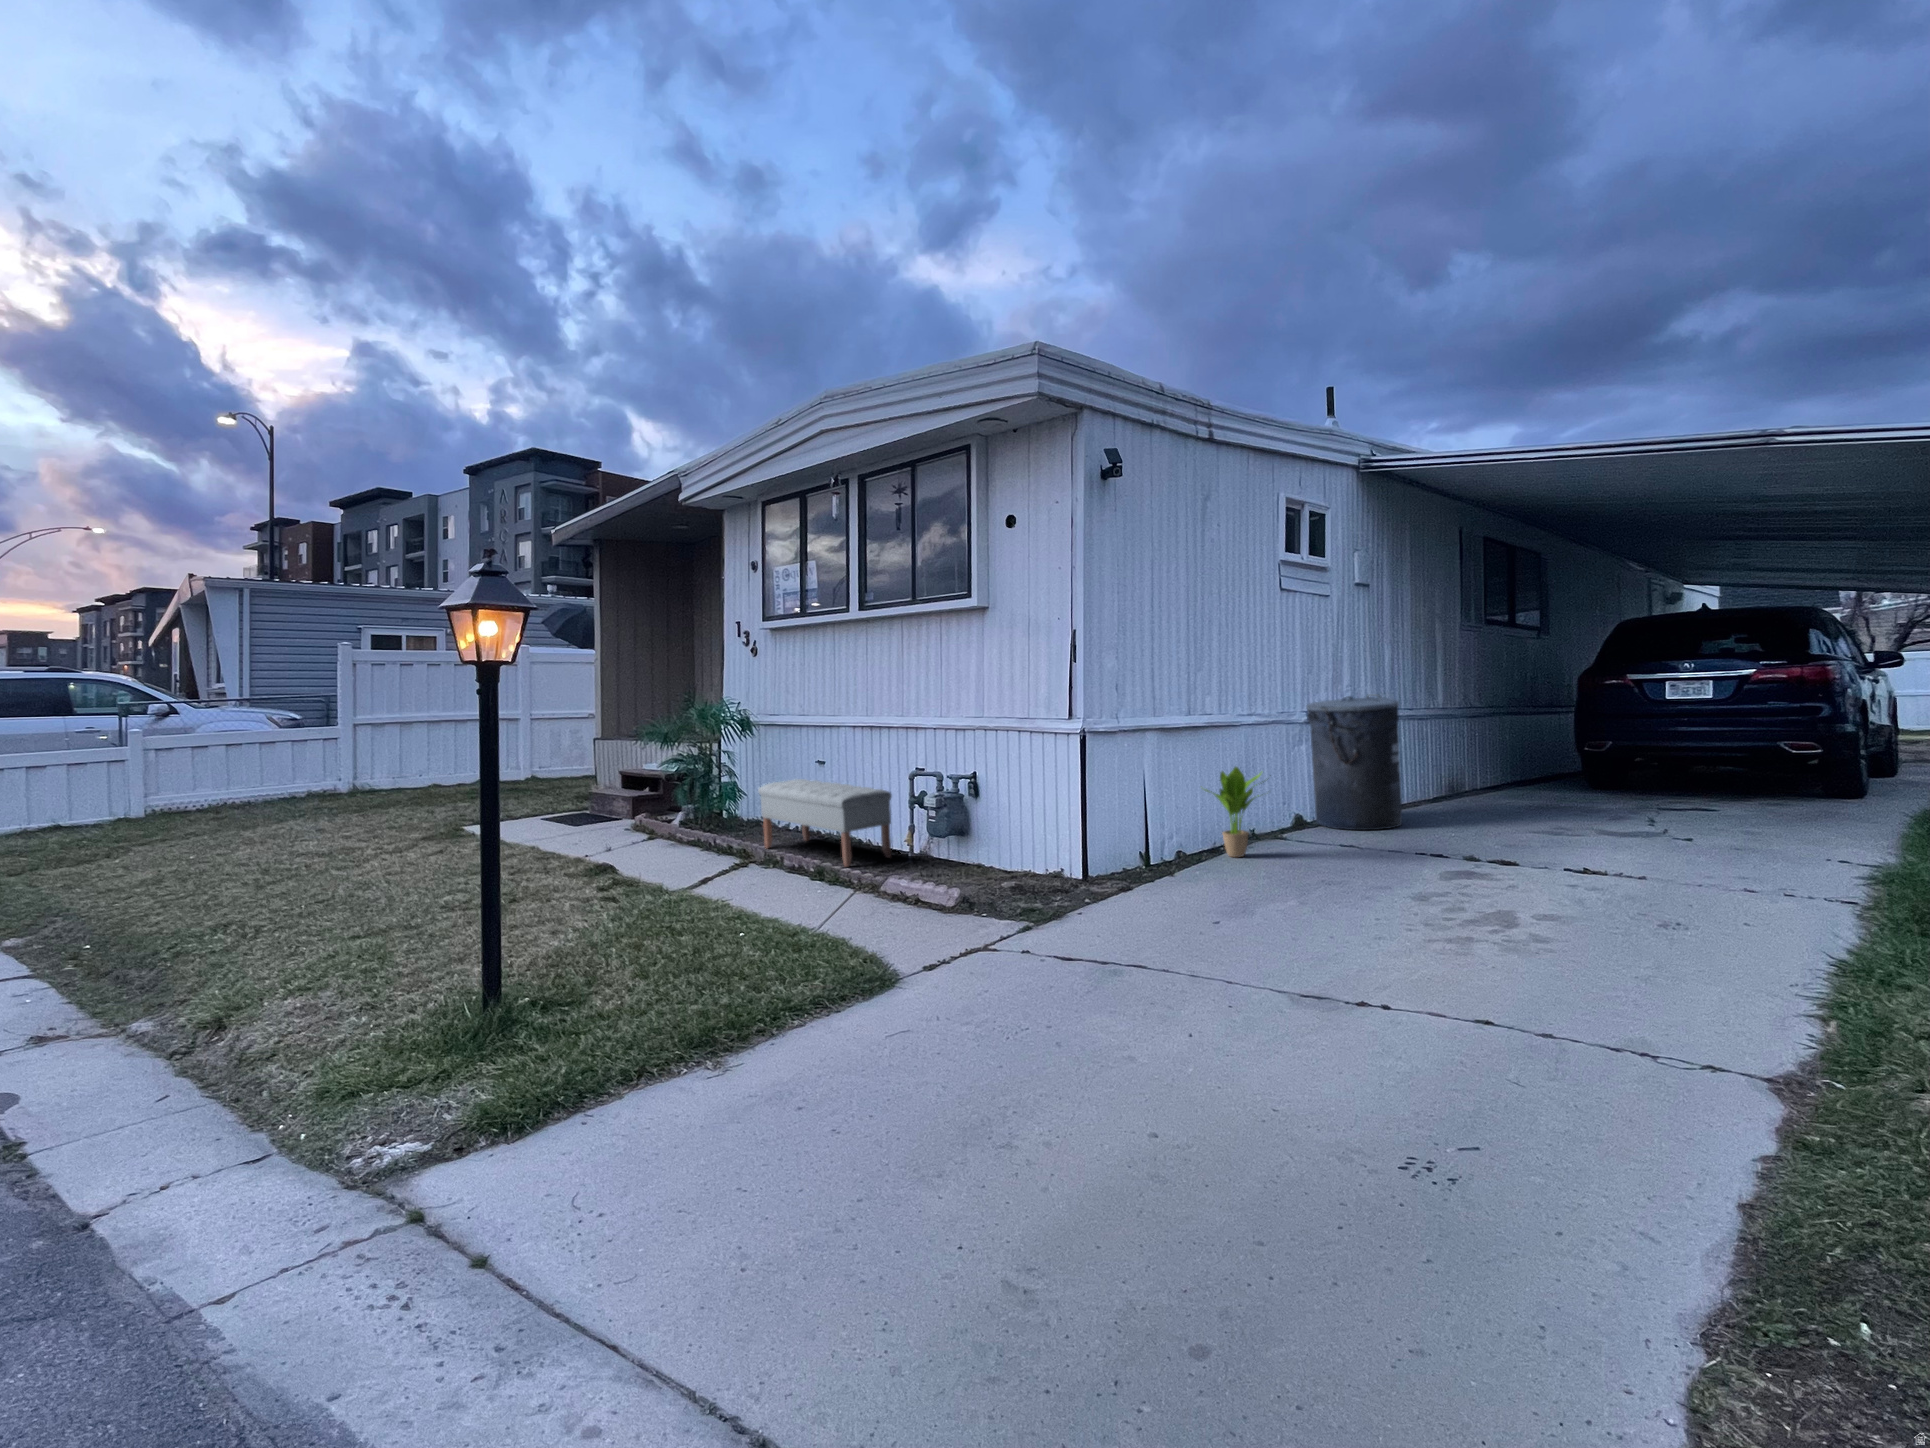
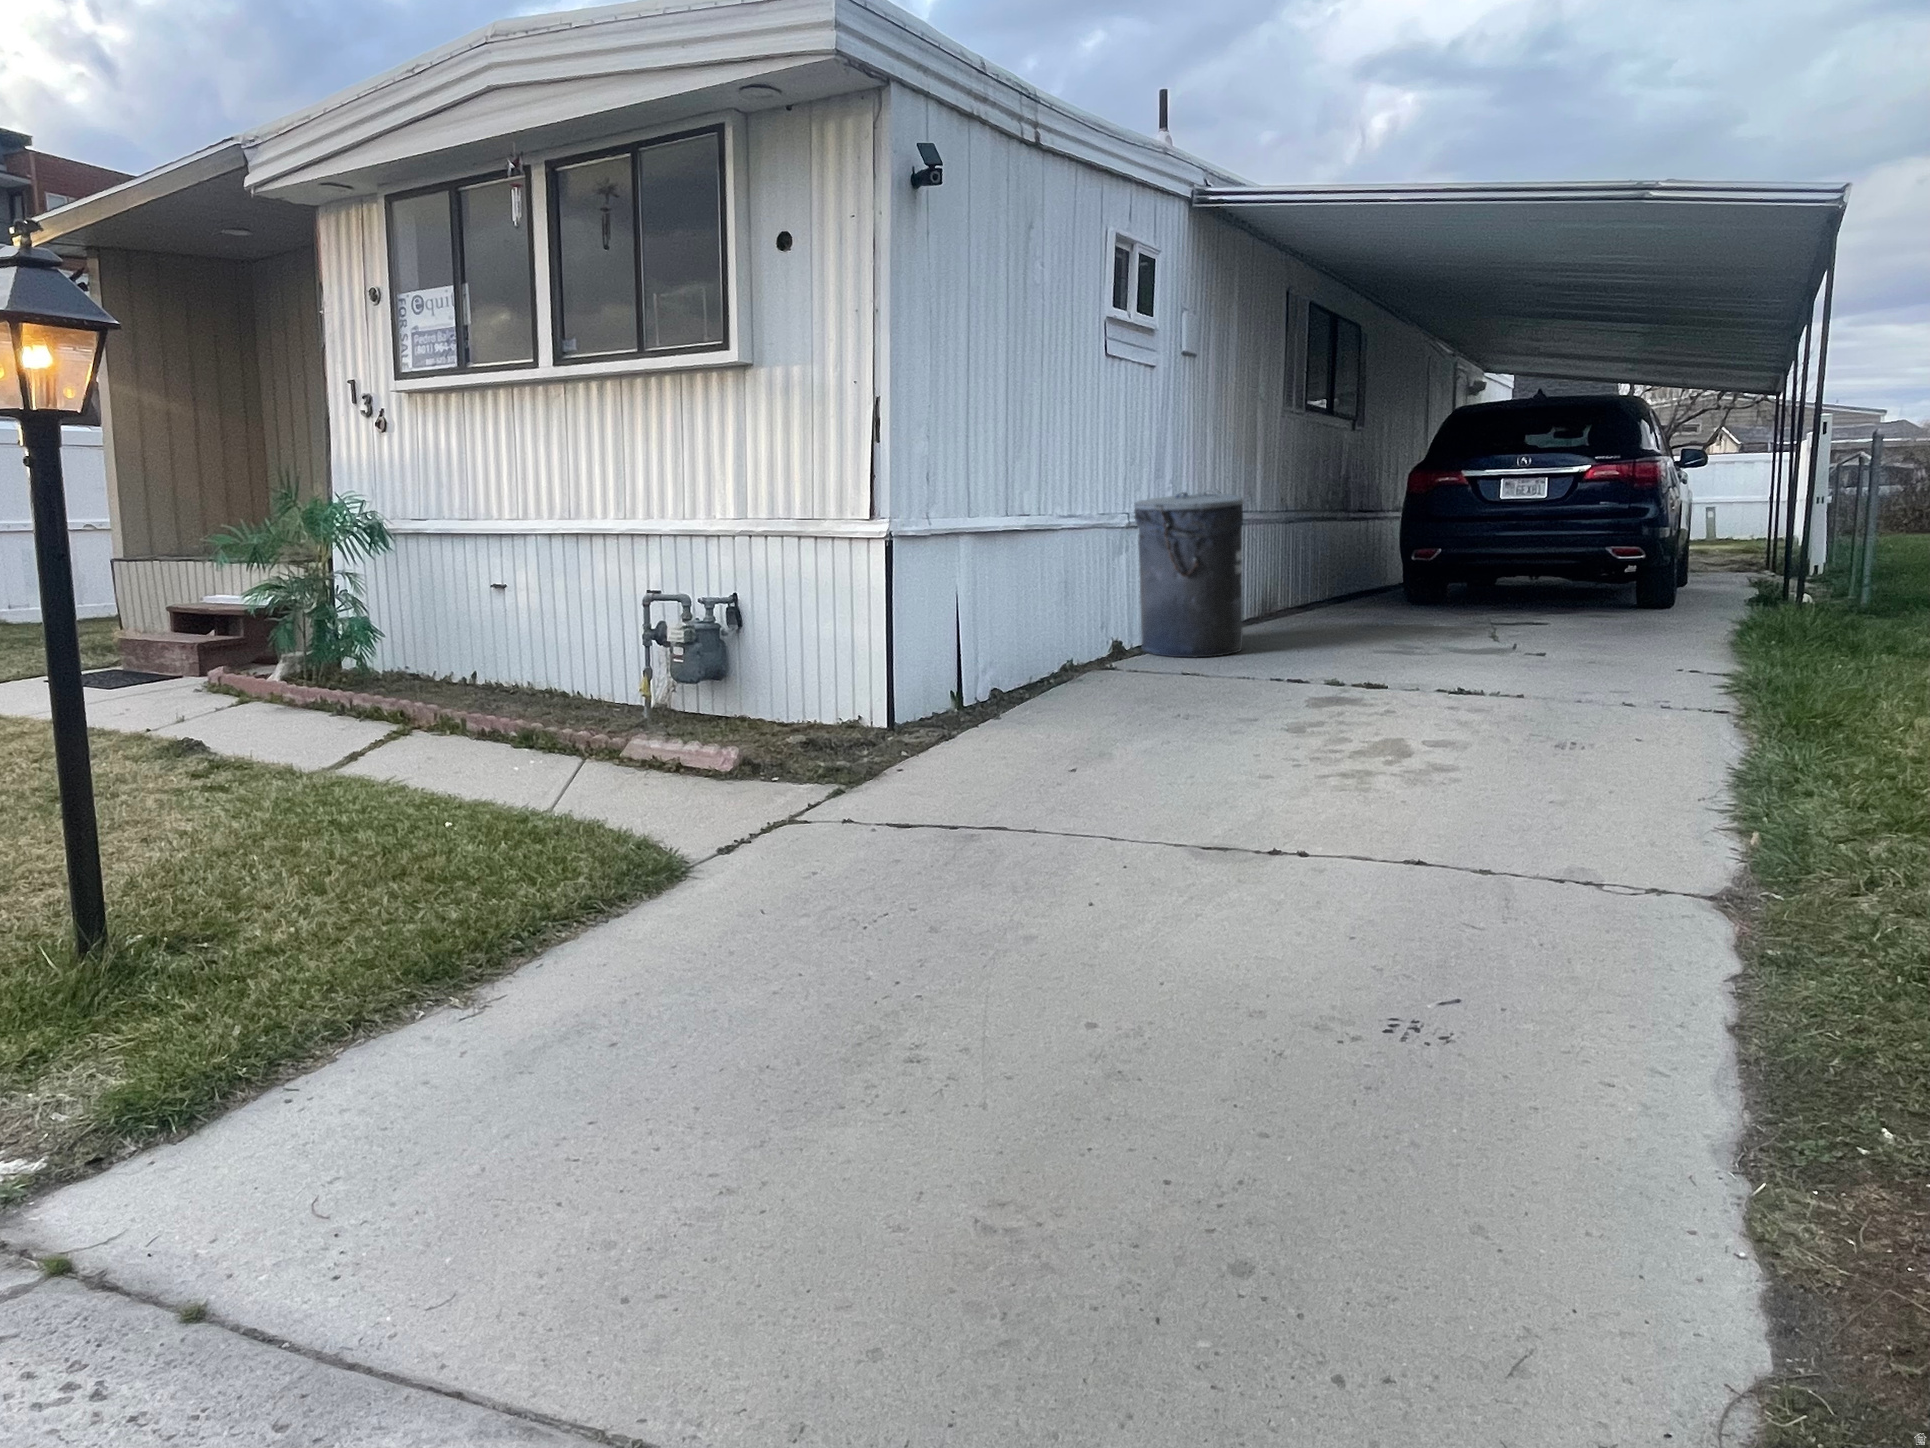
potted plant: present [1205,767,1262,857] -> none [1025,578,1111,694]
bench: present [758,779,891,867] -> none [410,610,613,728]

